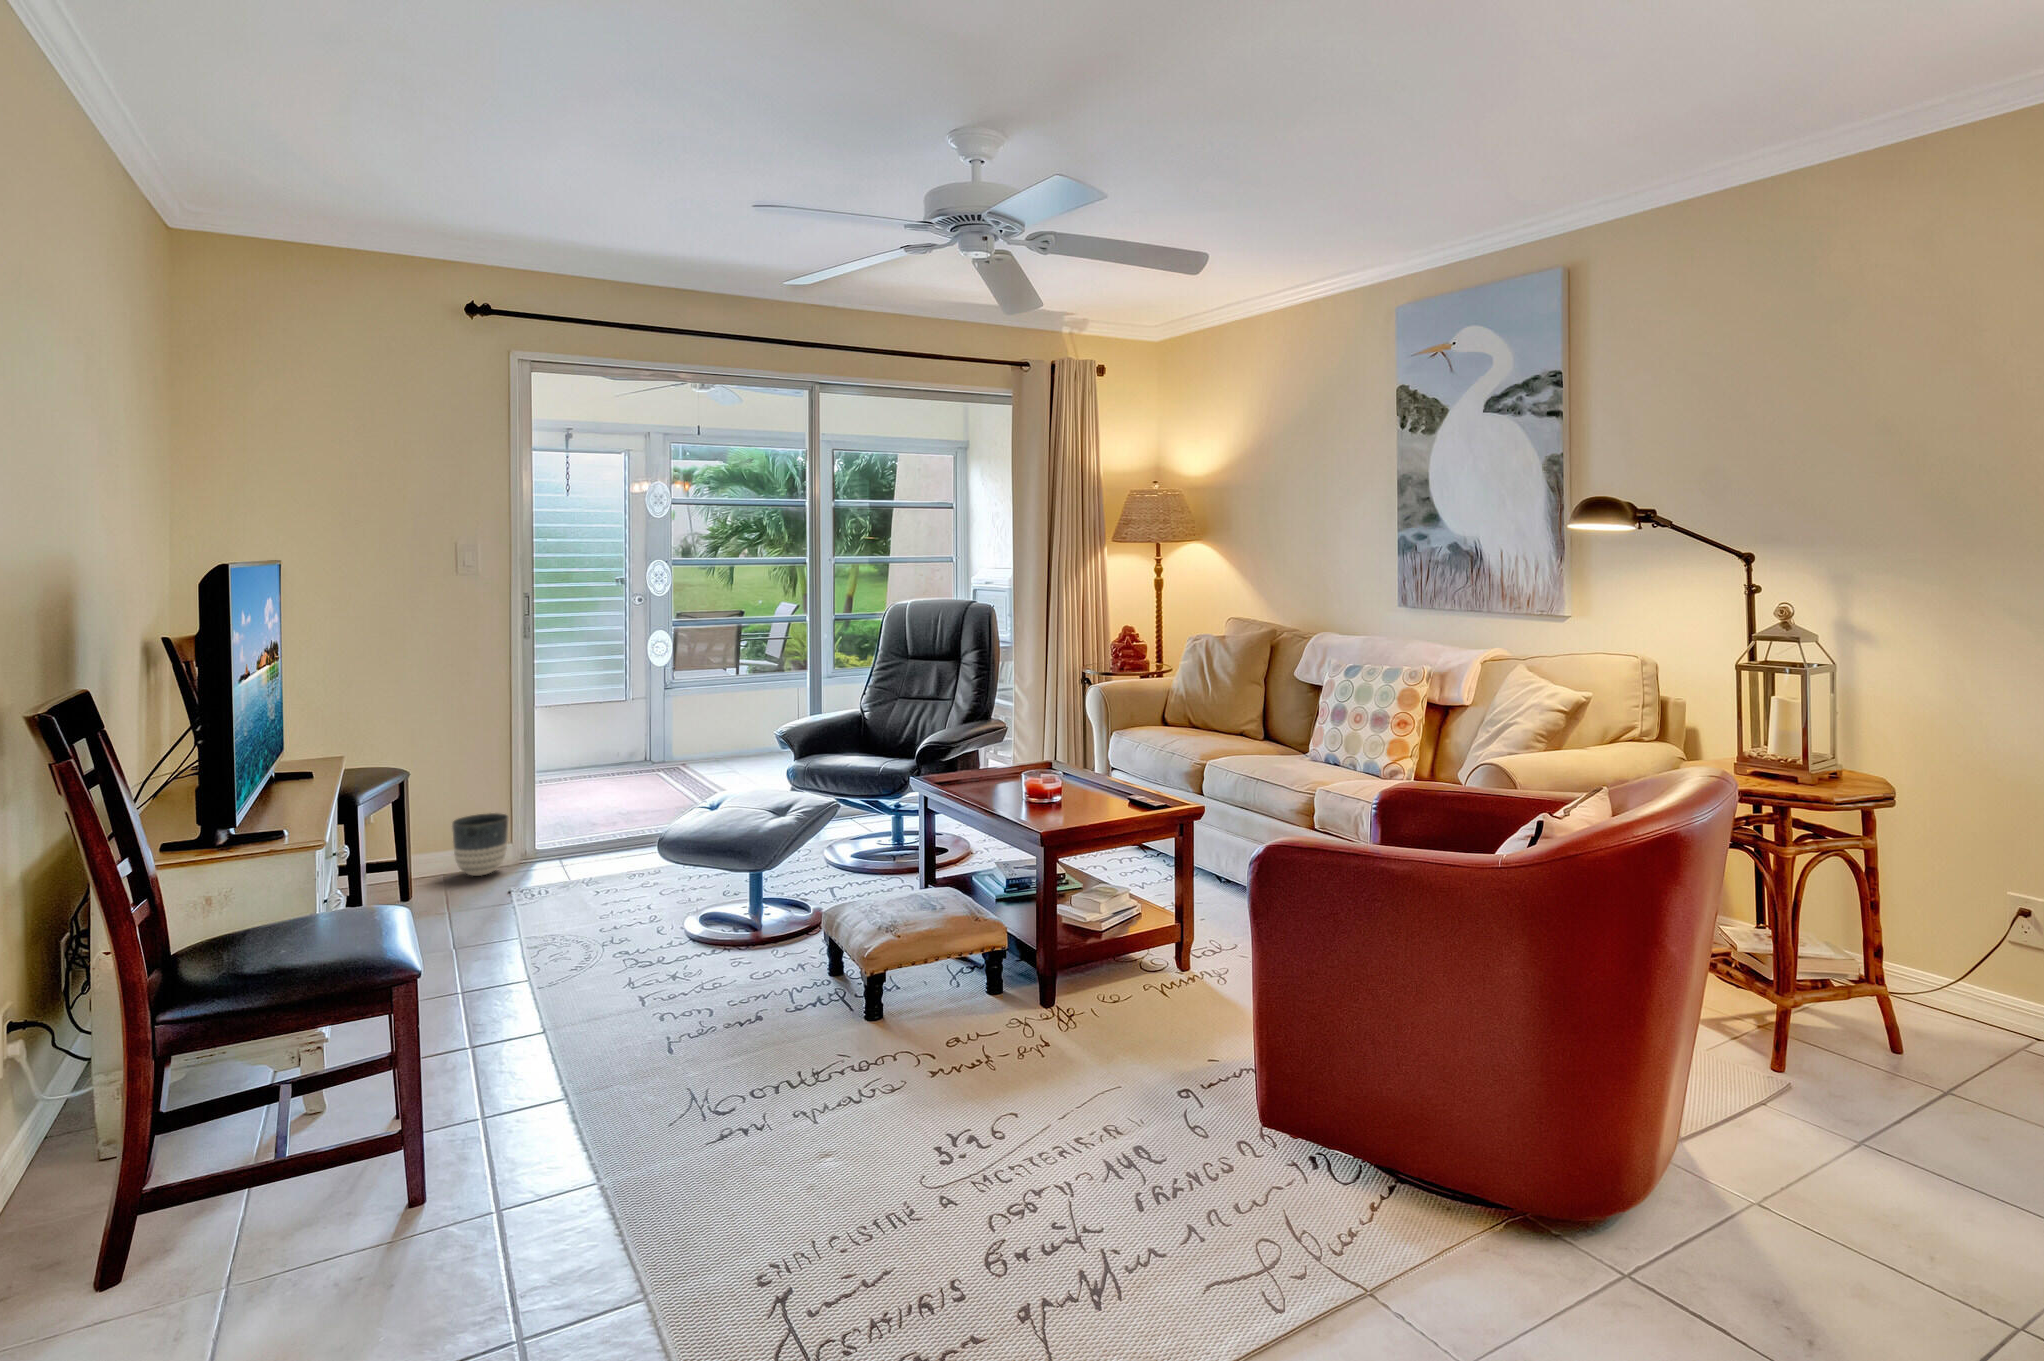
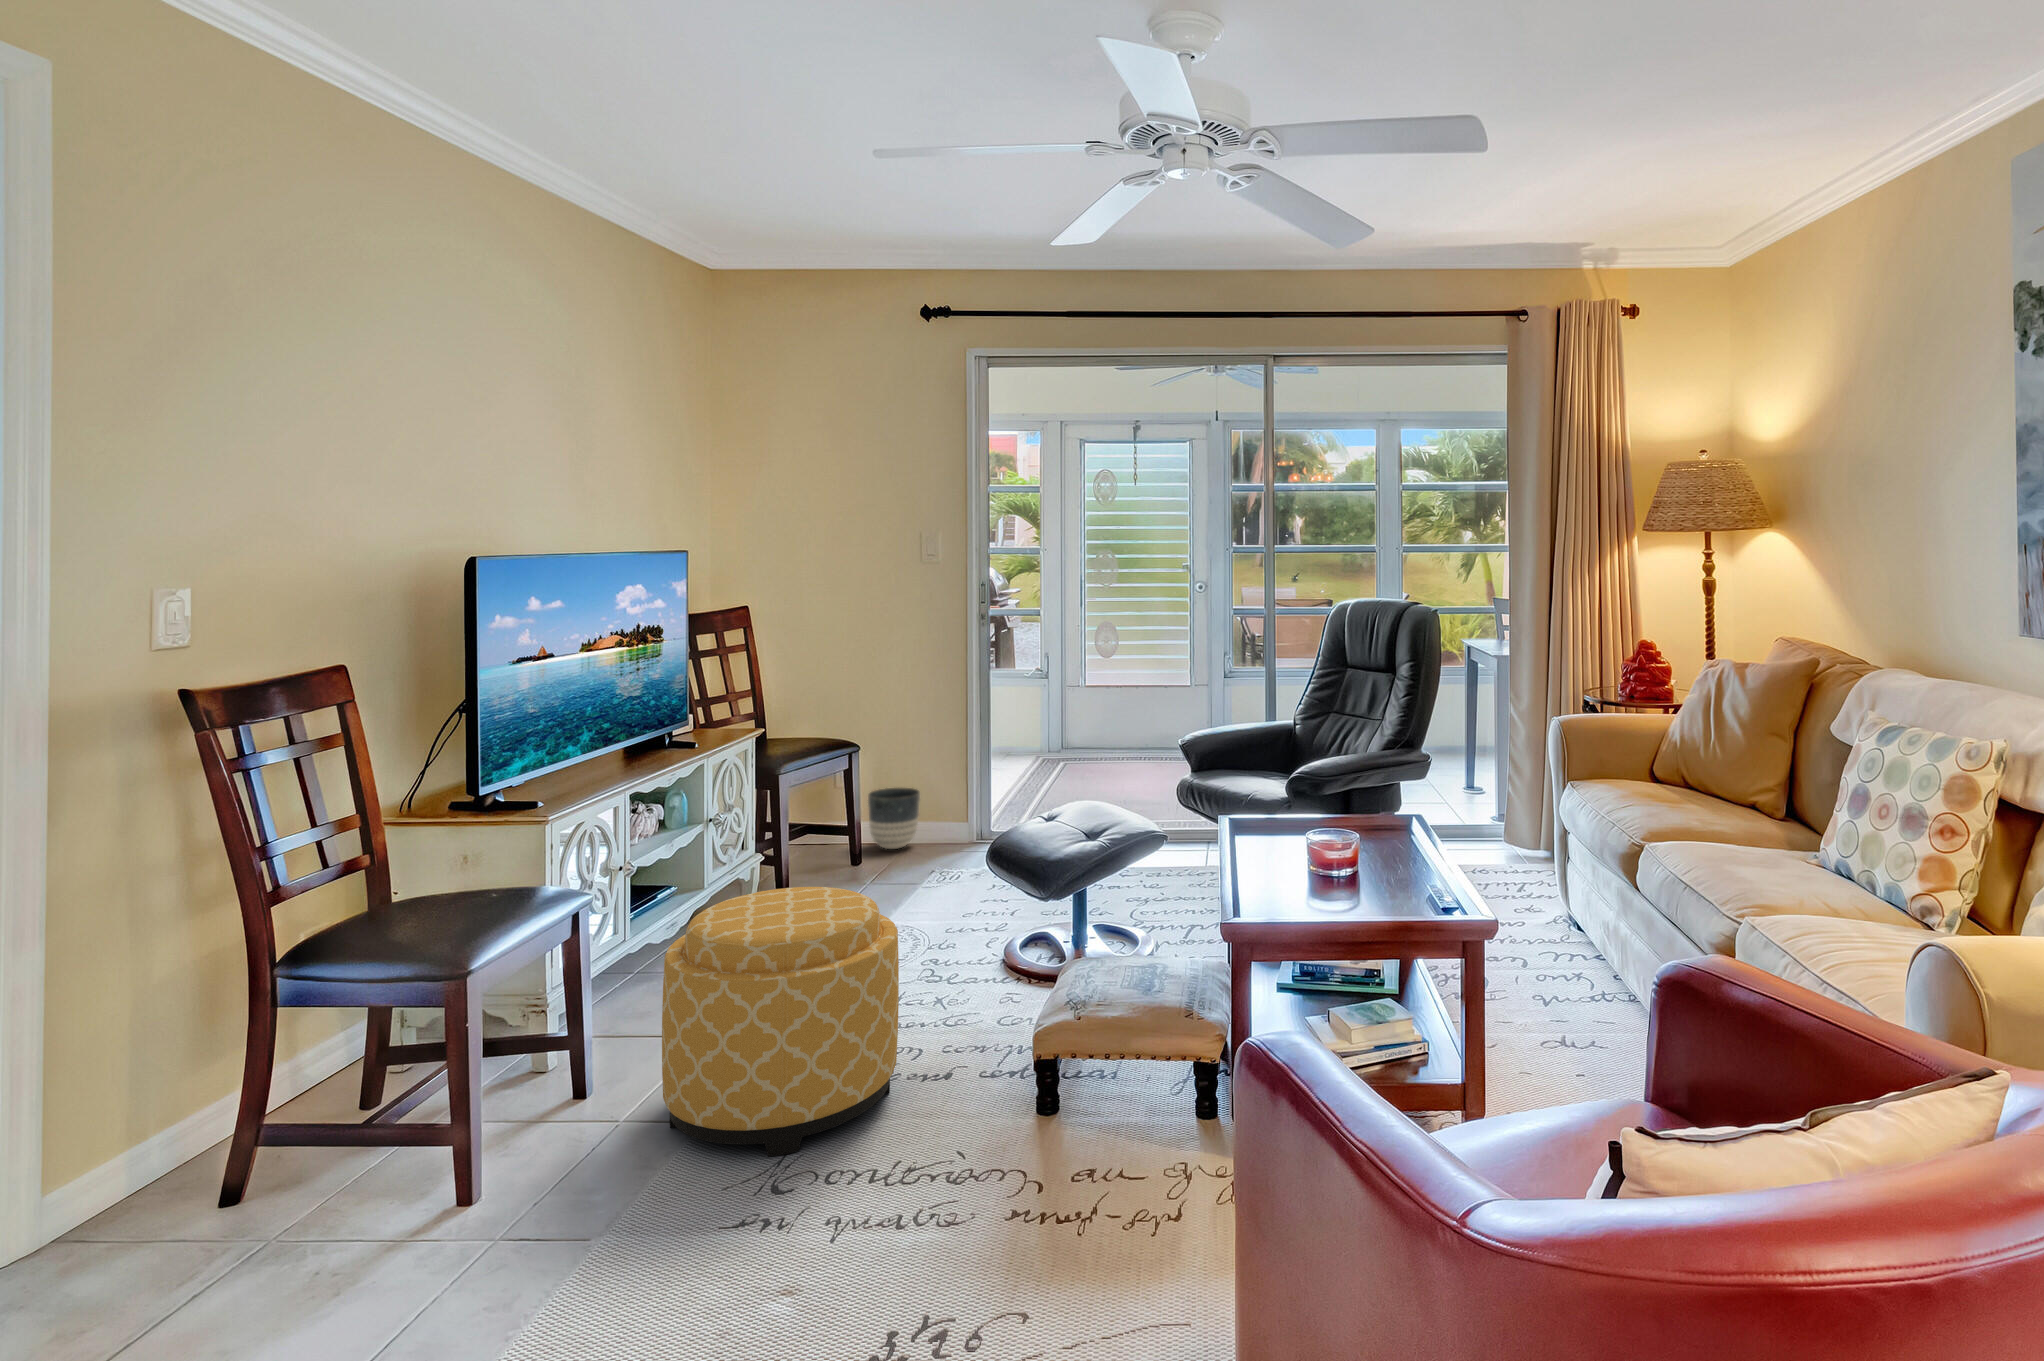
ottoman: none [574,870,773,1092] -> present [662,887,899,1157]

